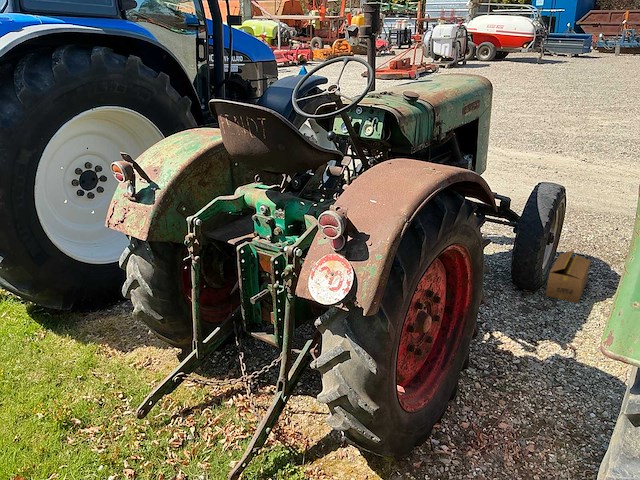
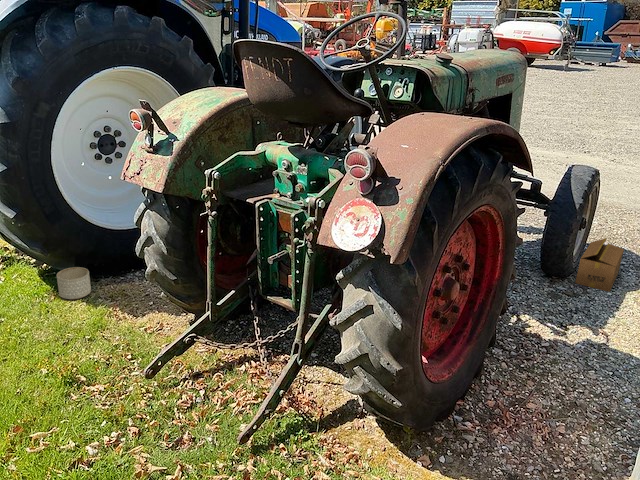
planter: none [46,304,80,336] -> present [57,267,91,300]

